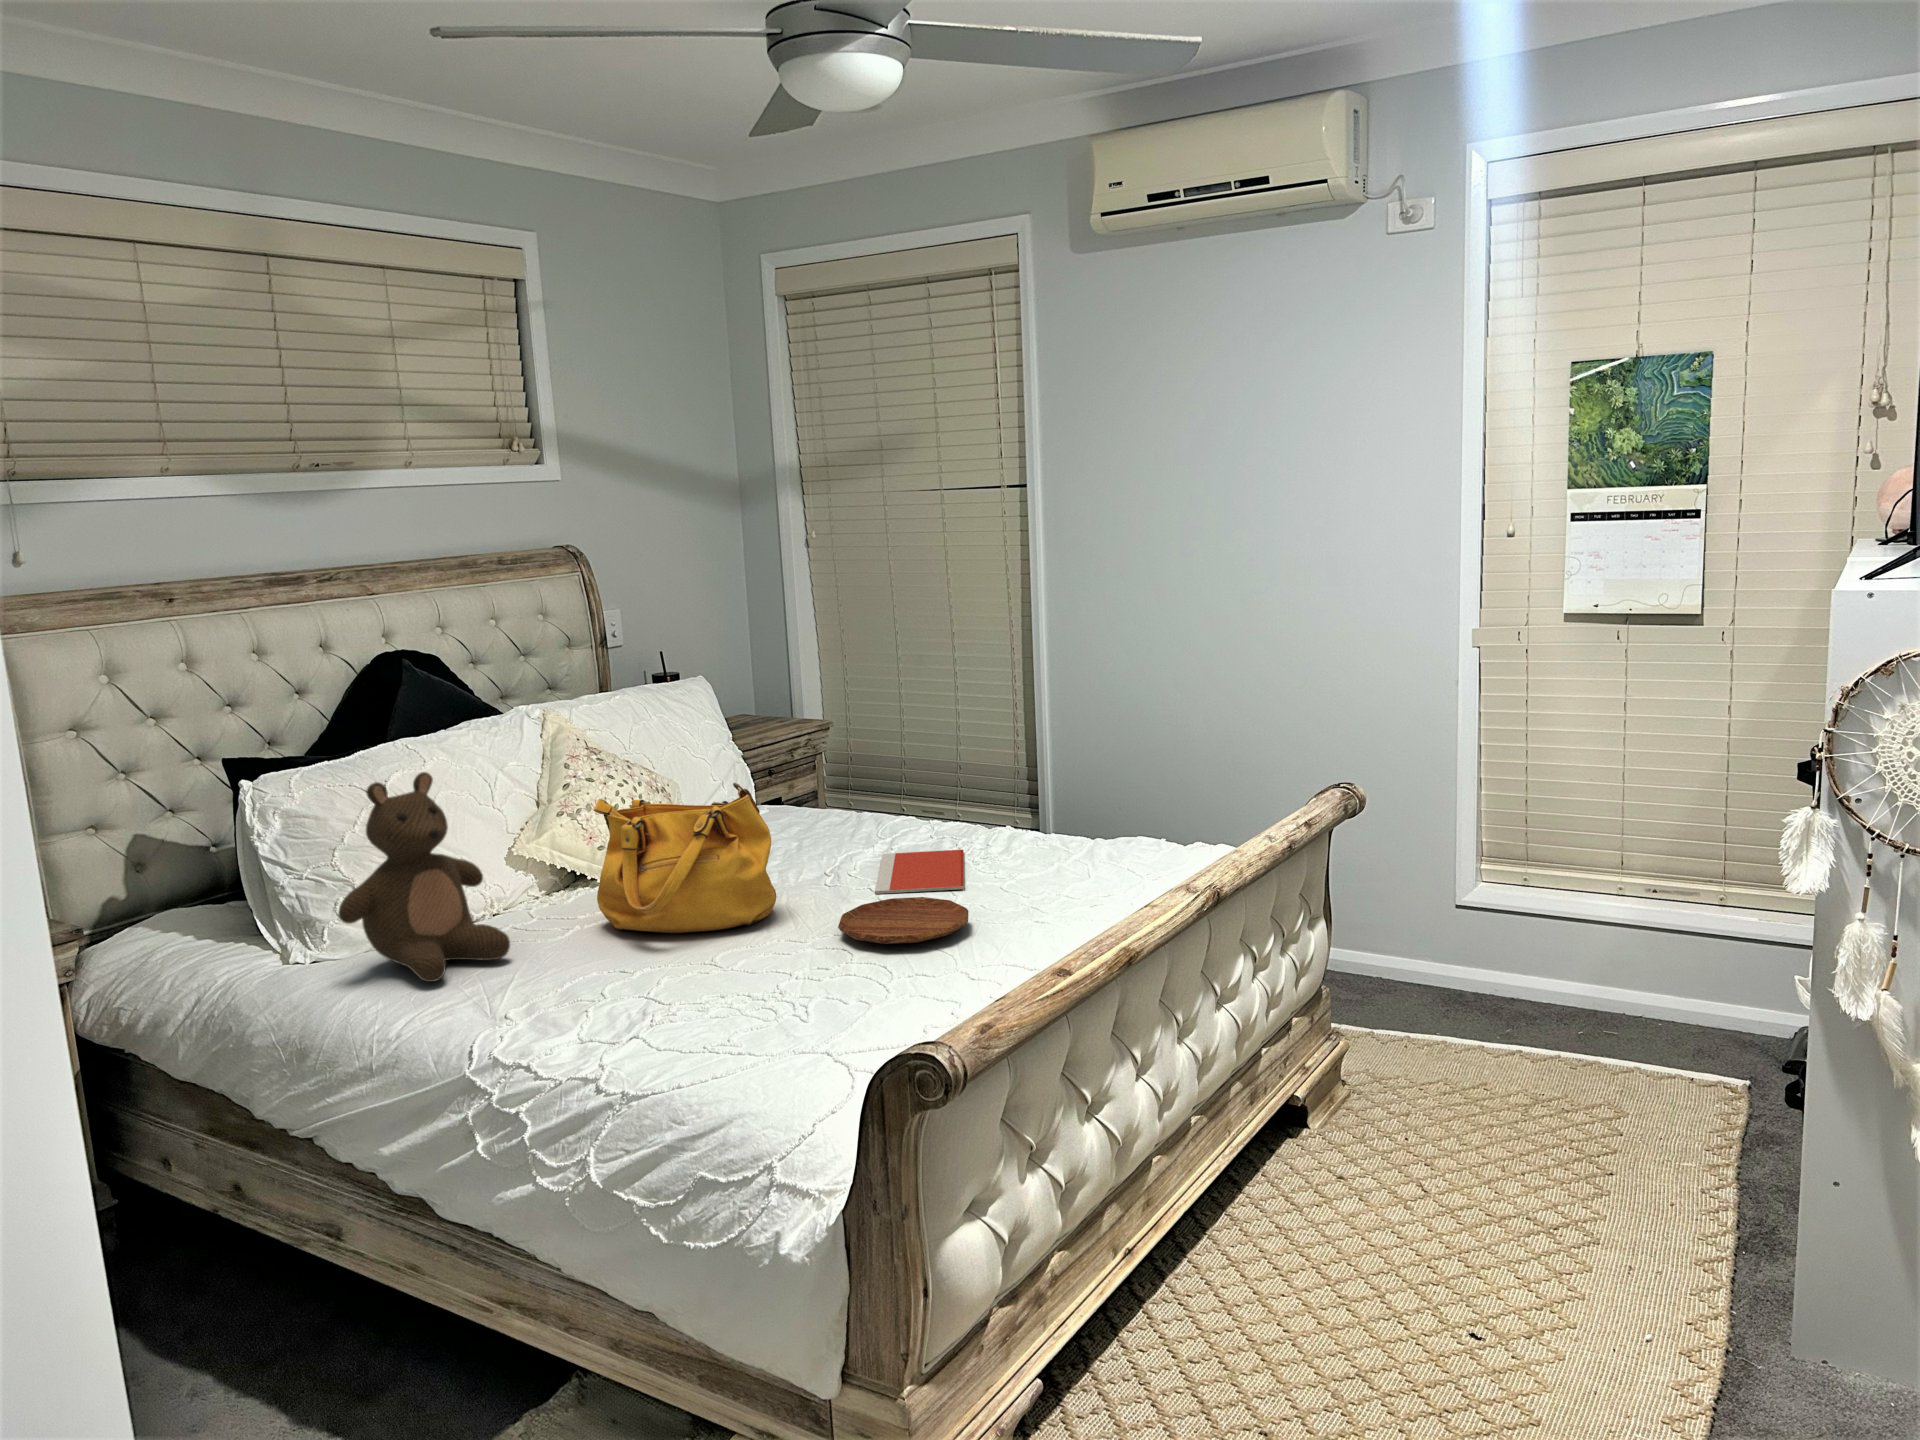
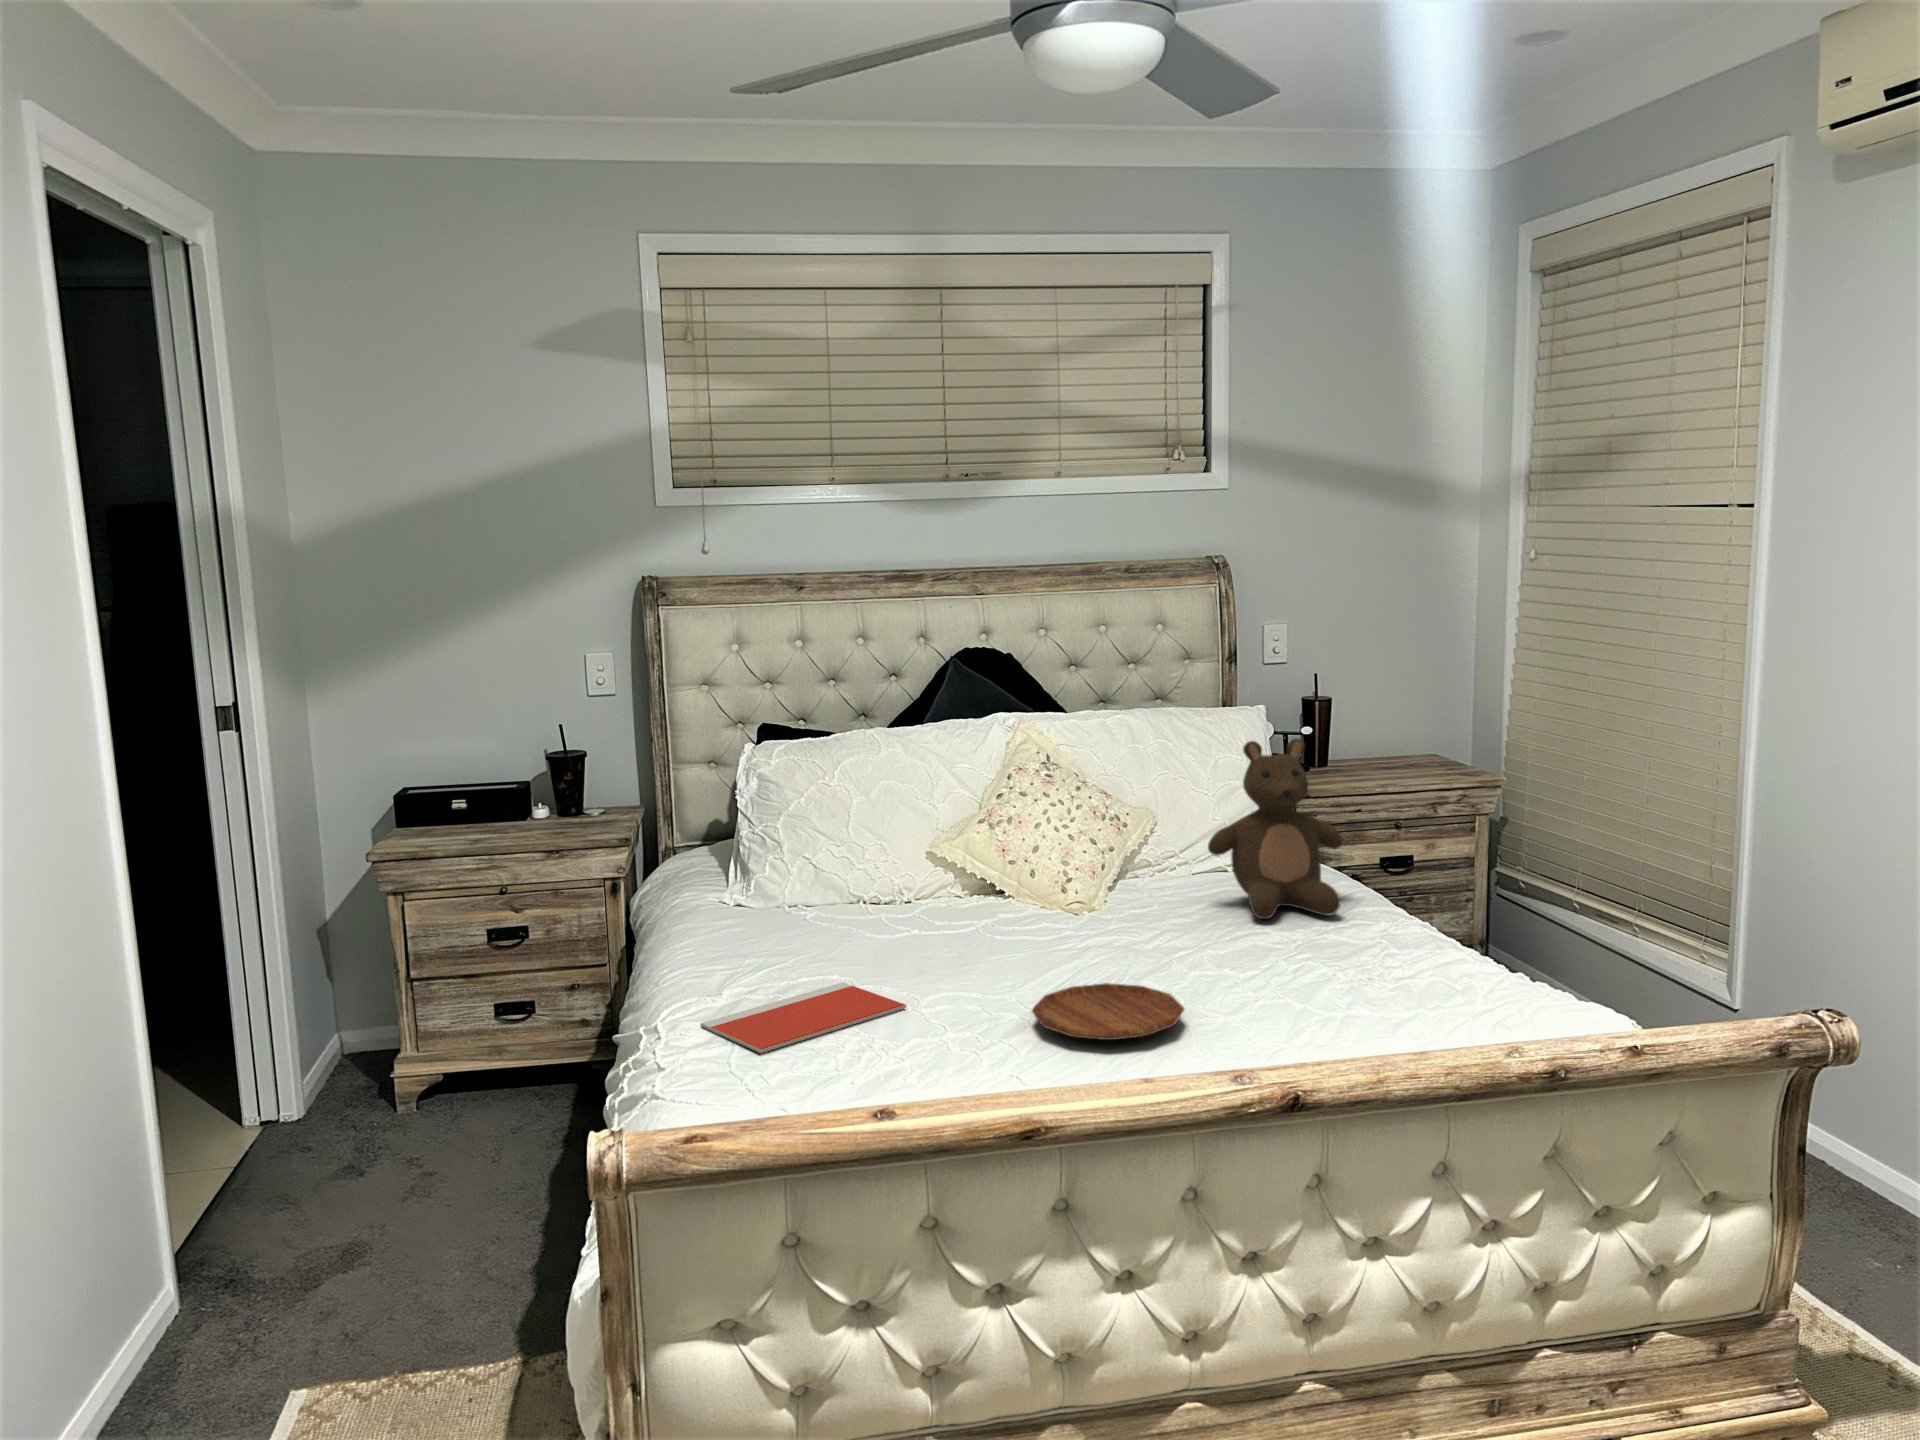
stuffed bear: present [338,772,510,982] -> present [1208,739,1343,919]
handbag: present [594,783,776,933] -> none [902,813,1075,973]
notebook: present [875,850,964,894] -> present [701,982,906,1053]

